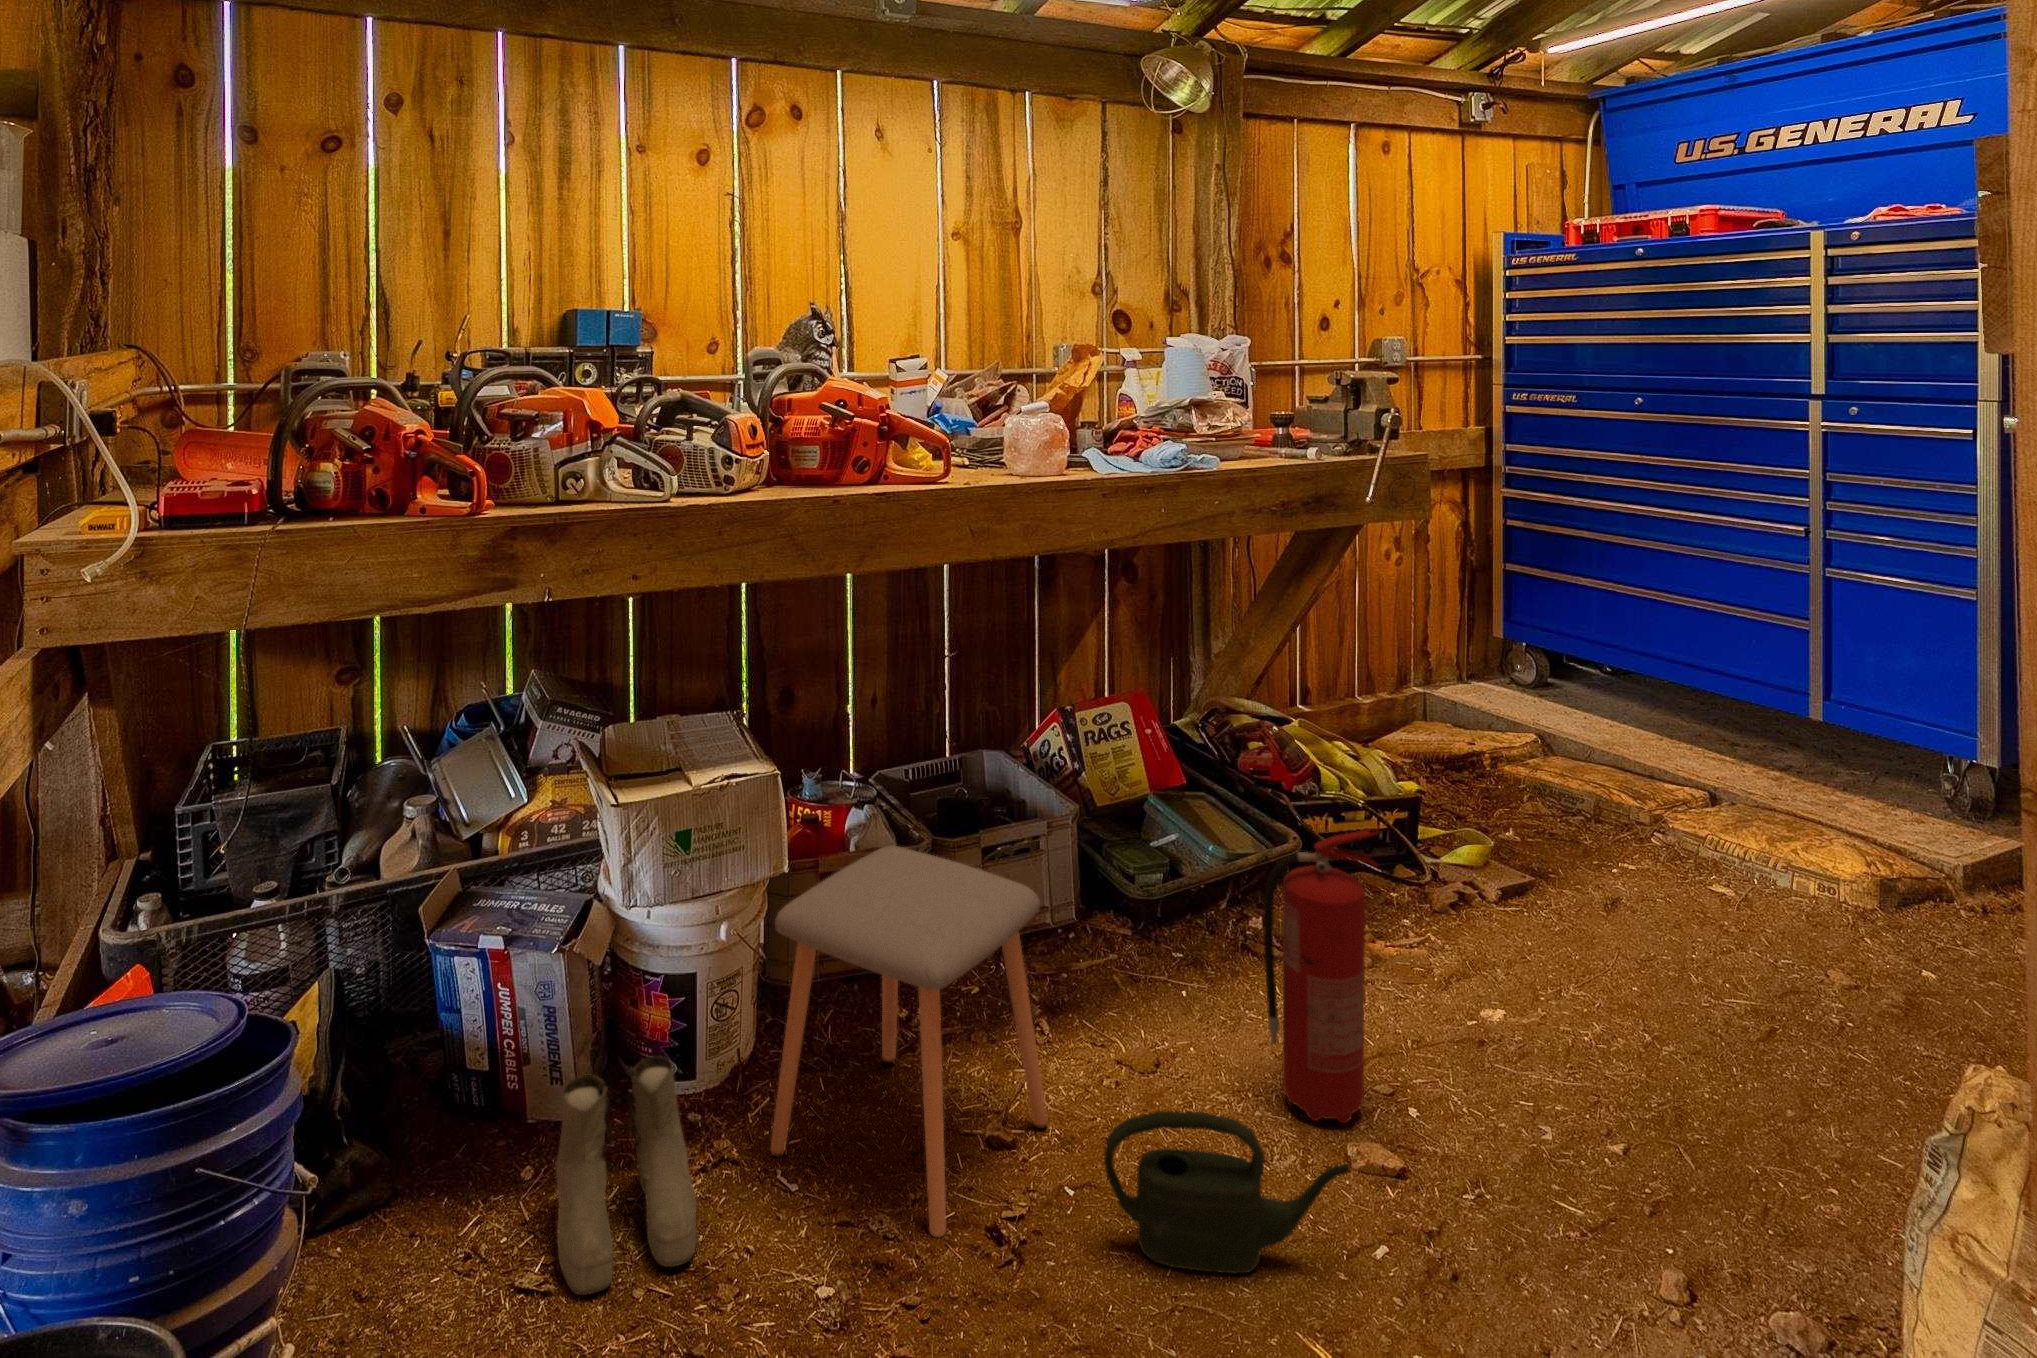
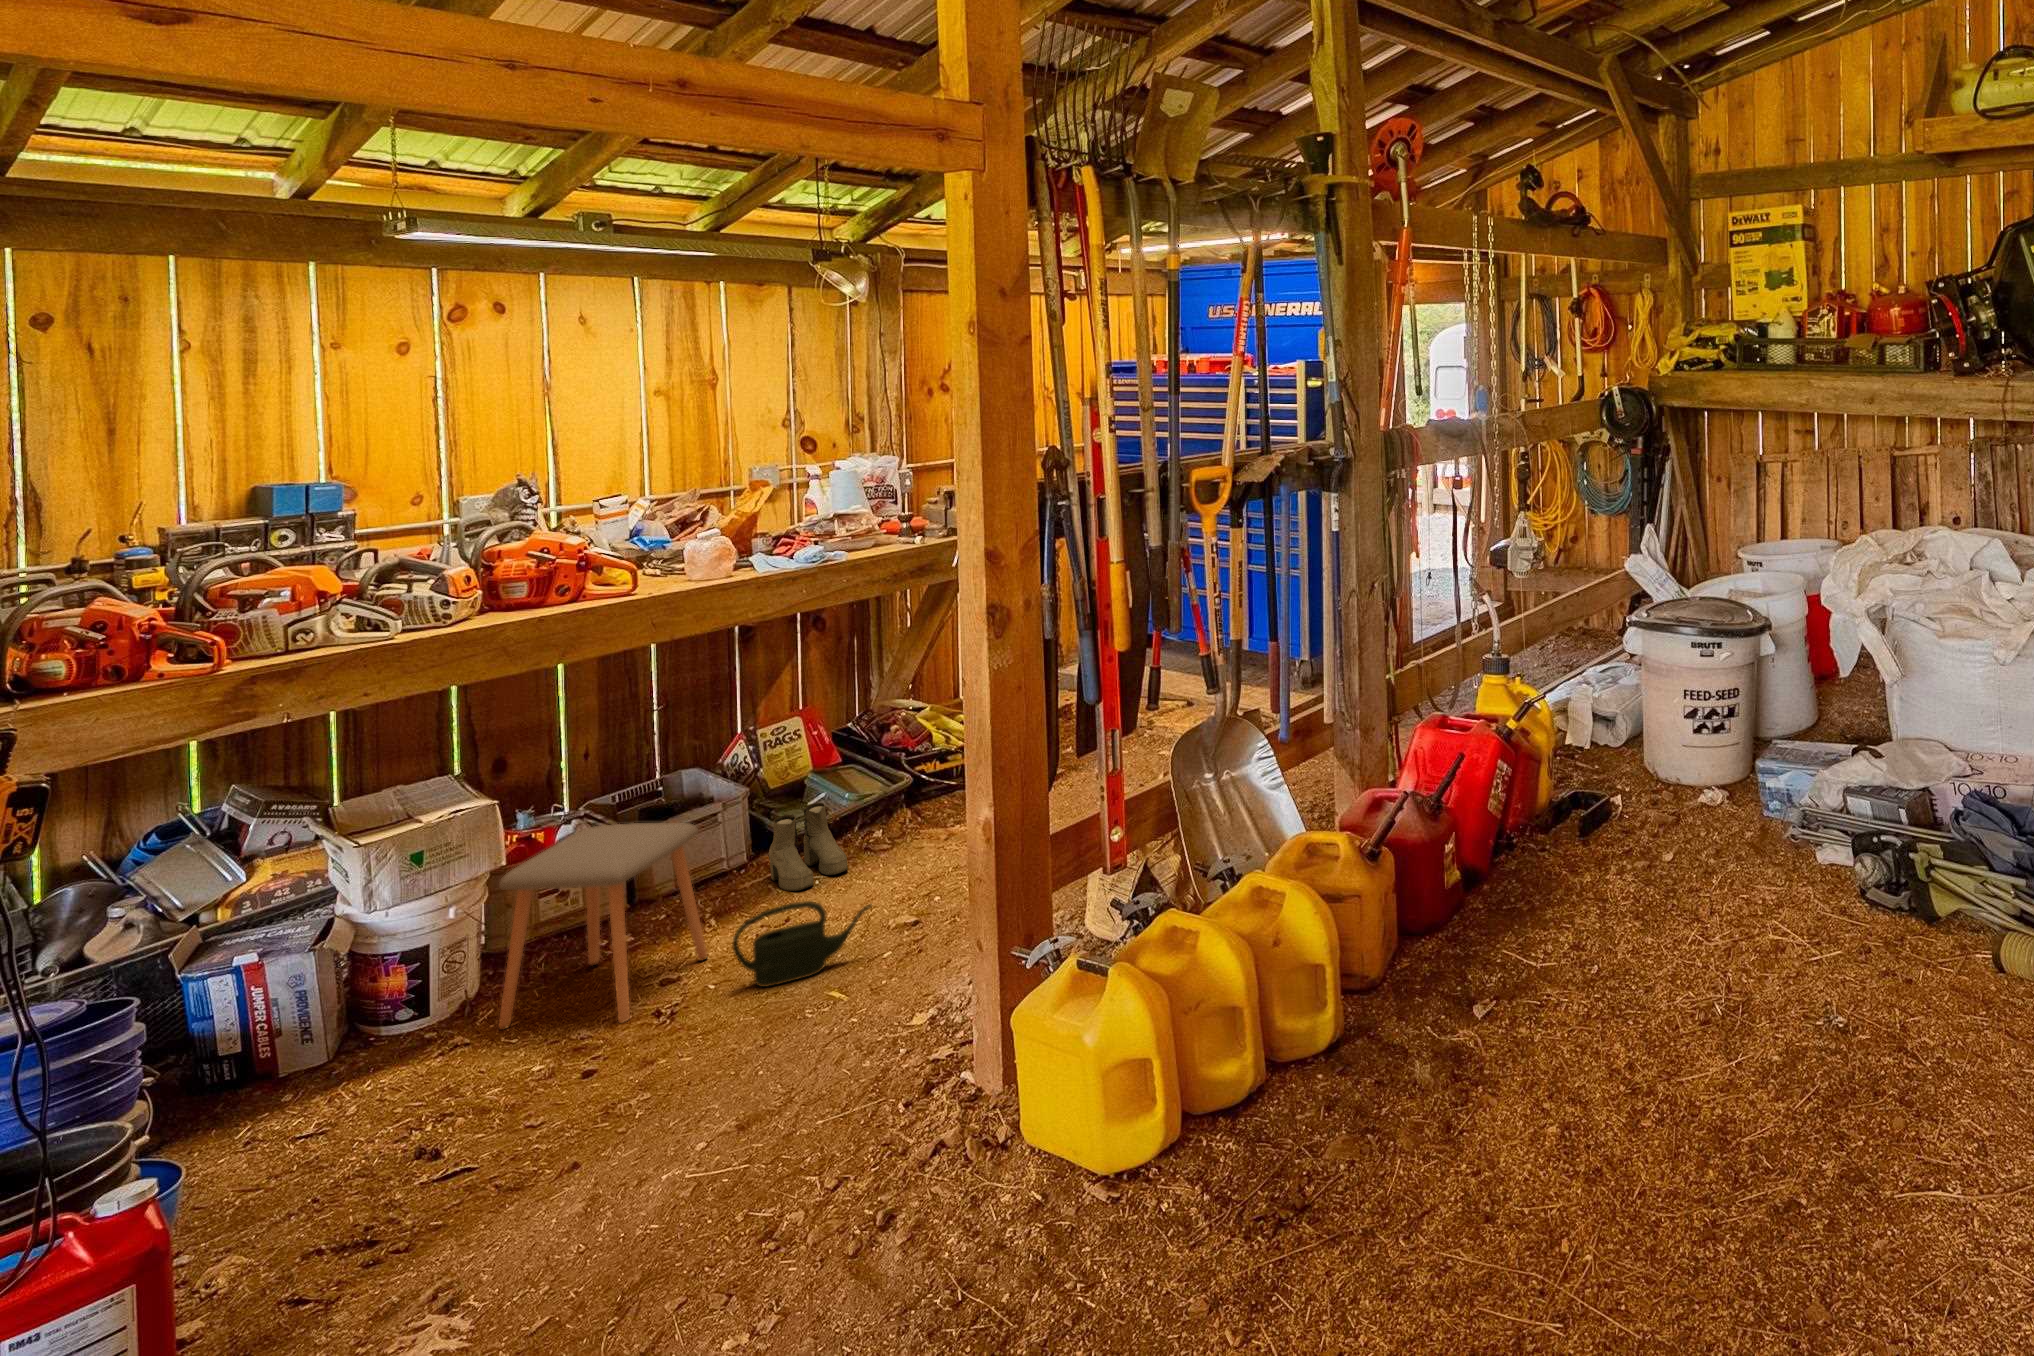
fire extinguisher: present [1263,829,1378,1123] -> none [848,745,913,907]
boots: present [556,1056,697,1295] -> present [769,803,848,891]

